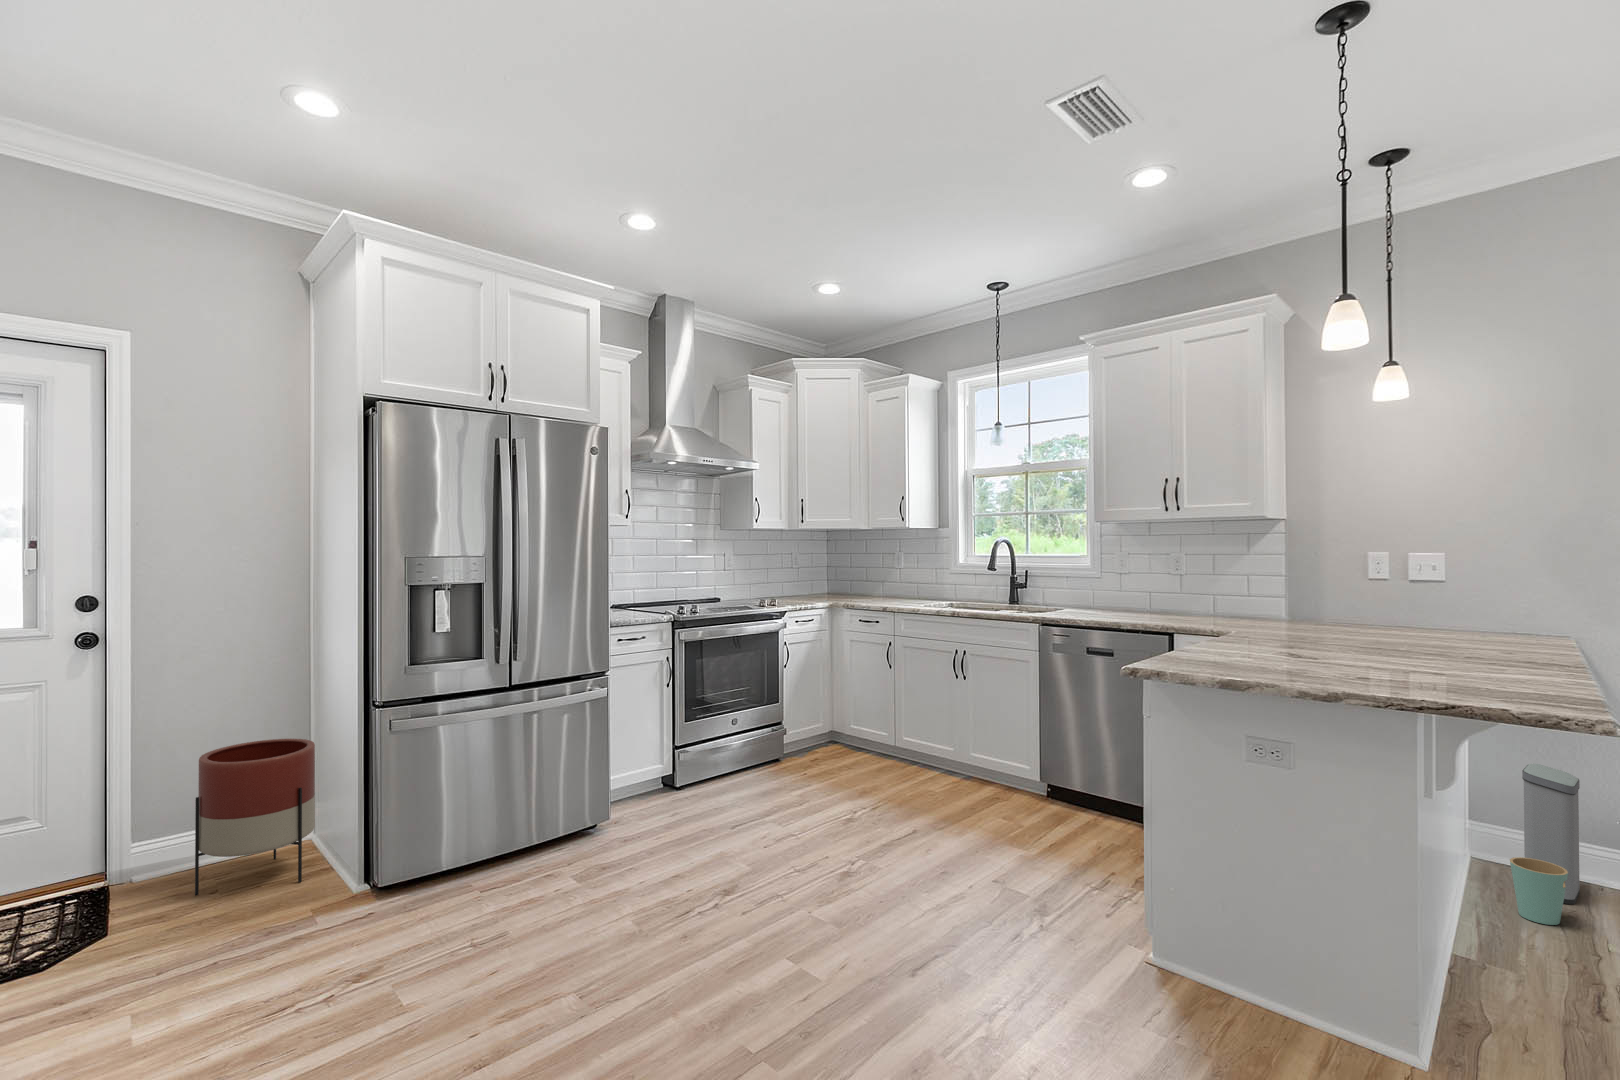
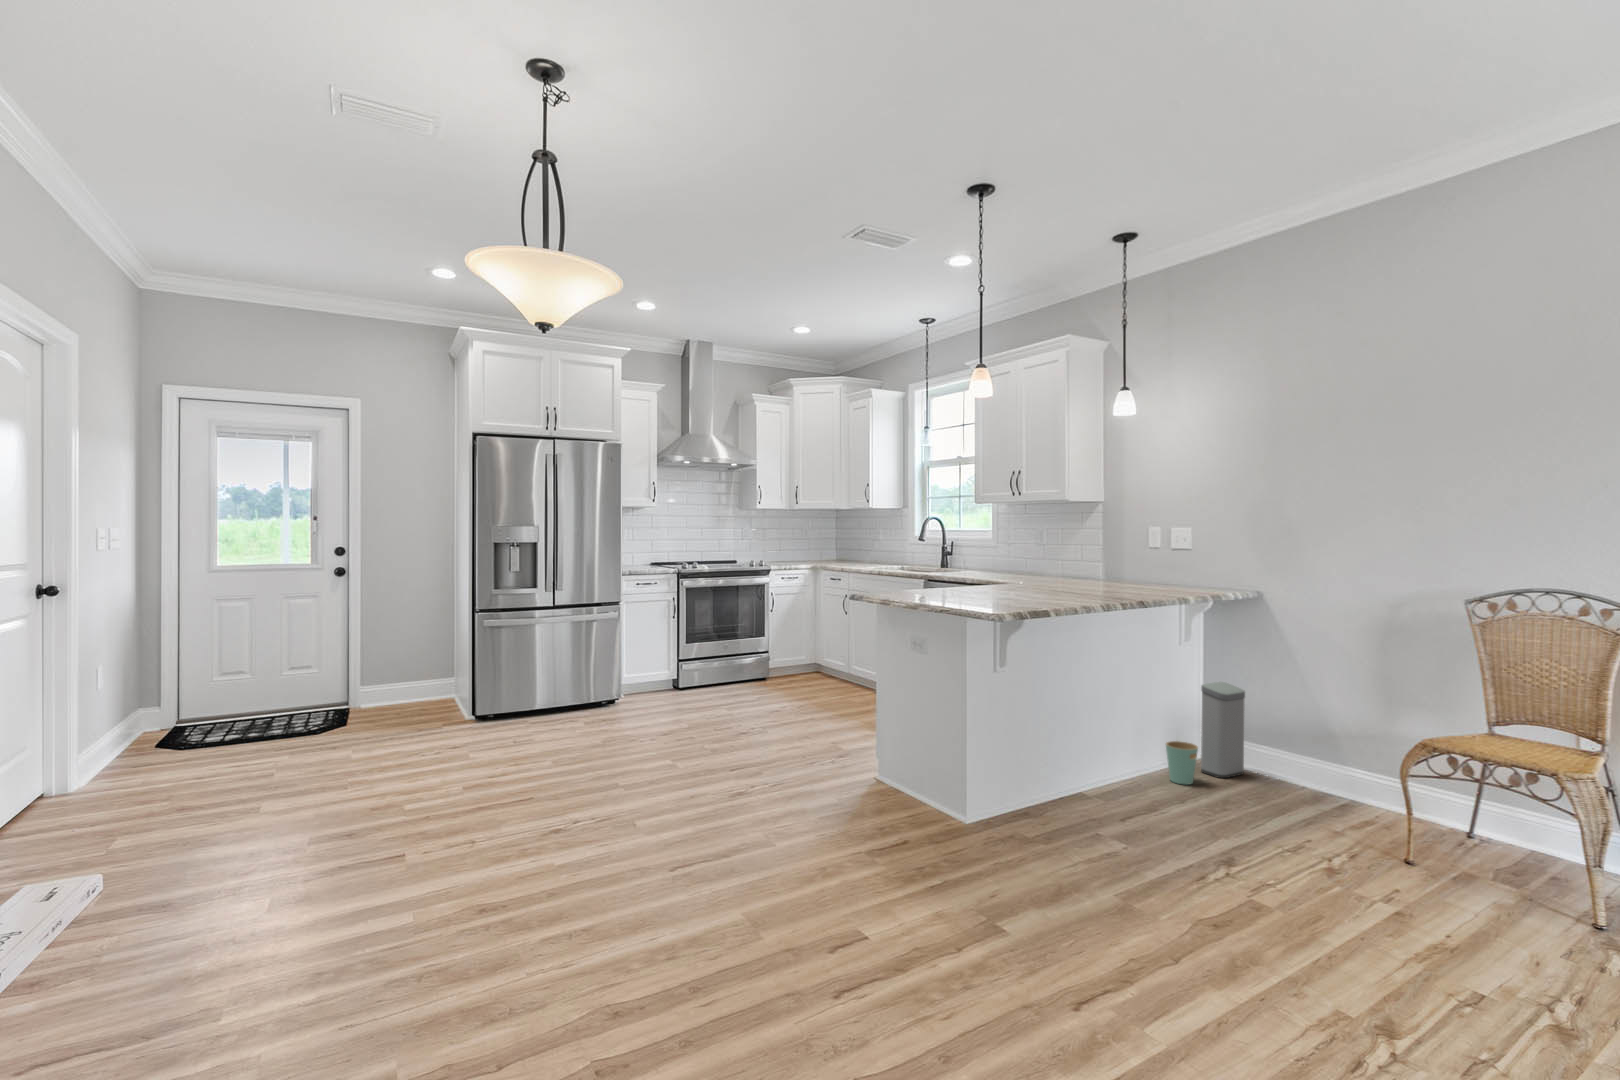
planter: present [195,739,315,895] -> none [389,634,452,714]

